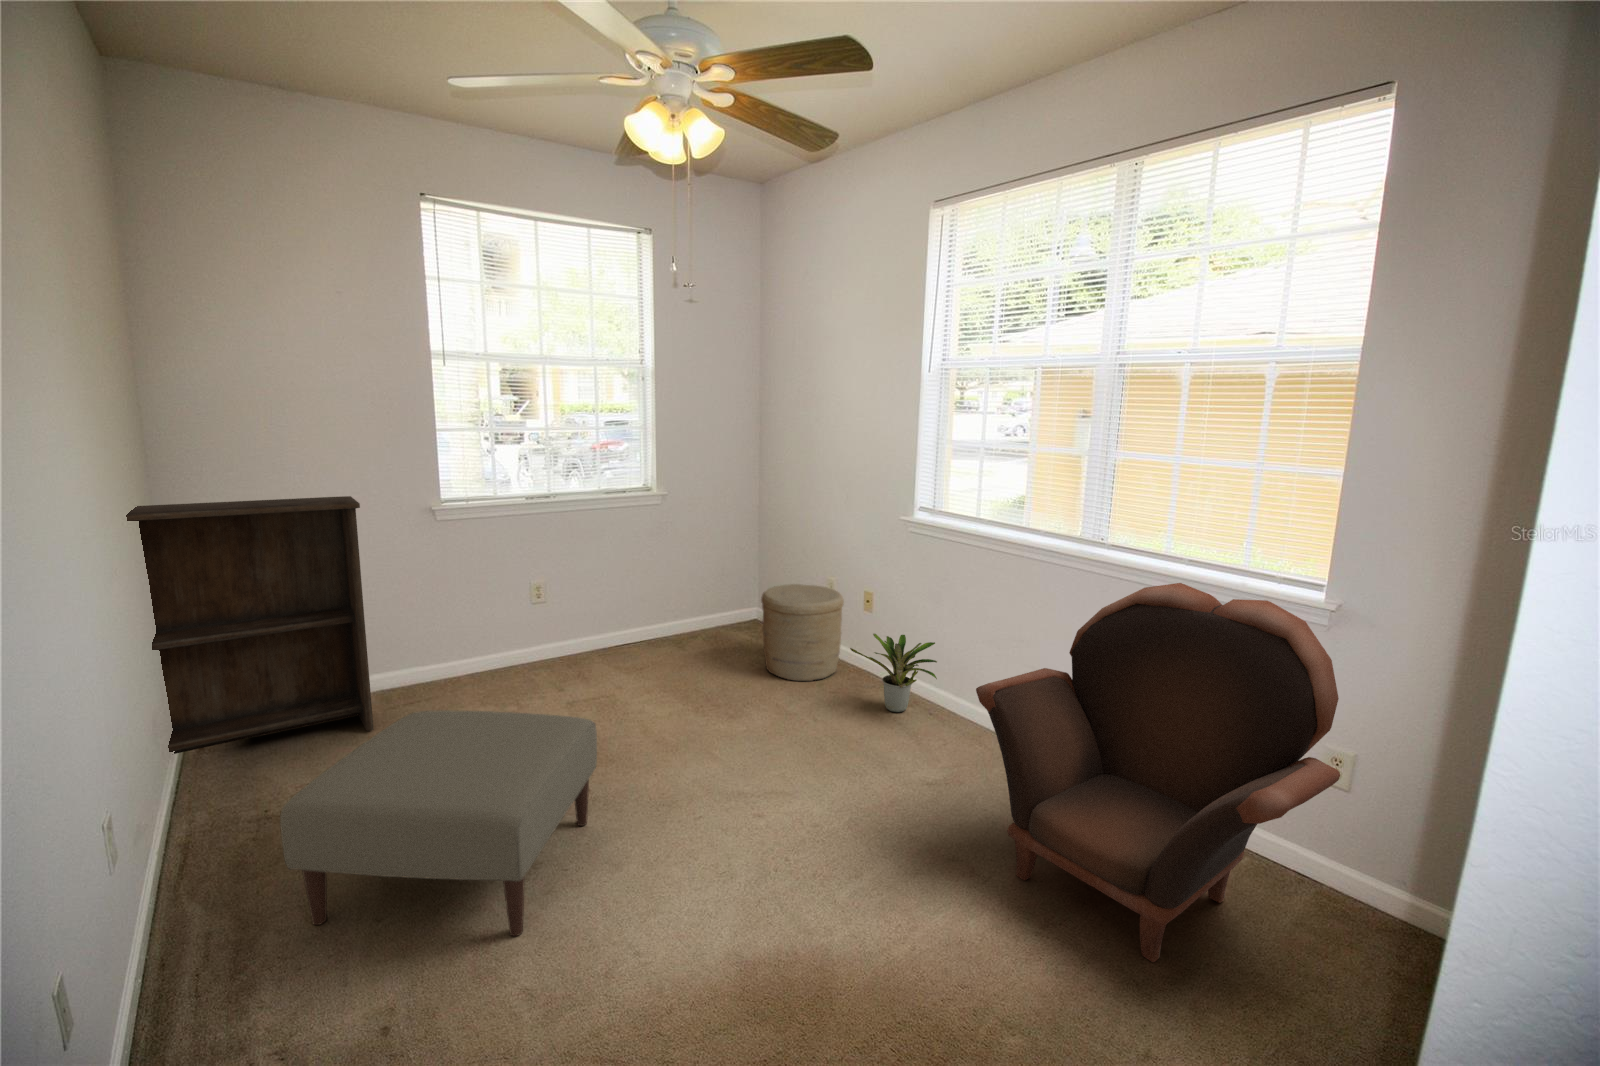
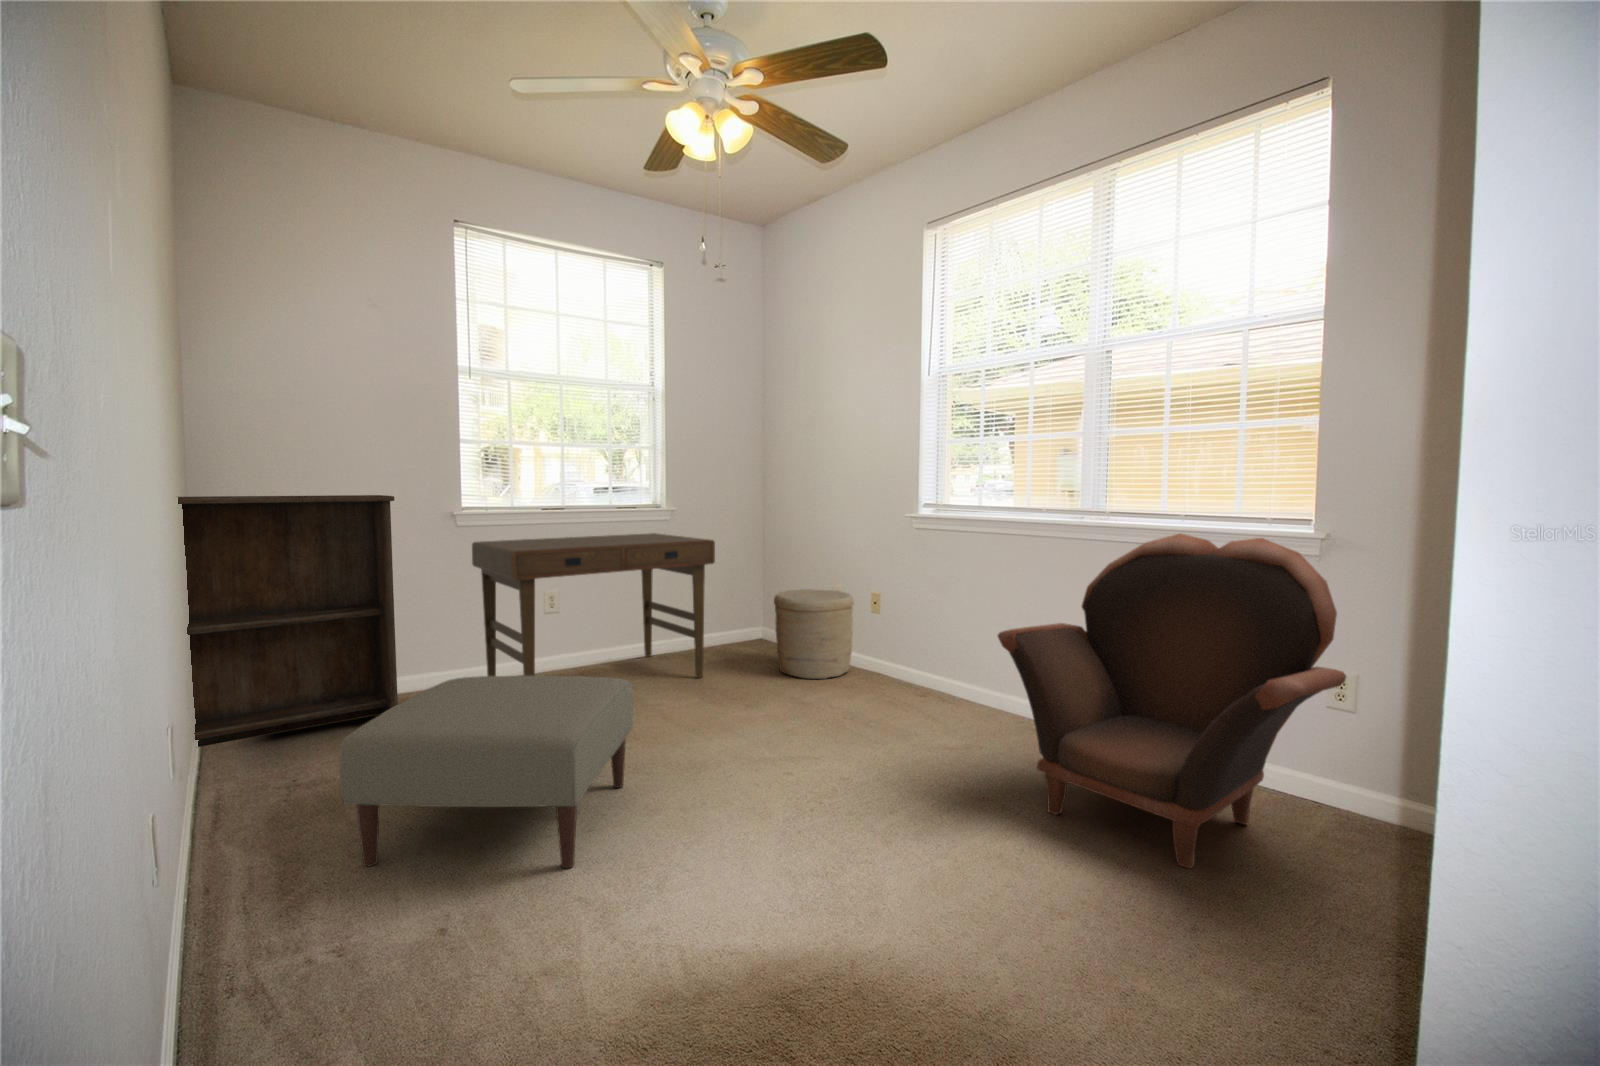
desk: none [450,521,700,717] -> present [472,533,715,678]
potted plant: present [850,634,937,712] -> none [864,621,952,699]

